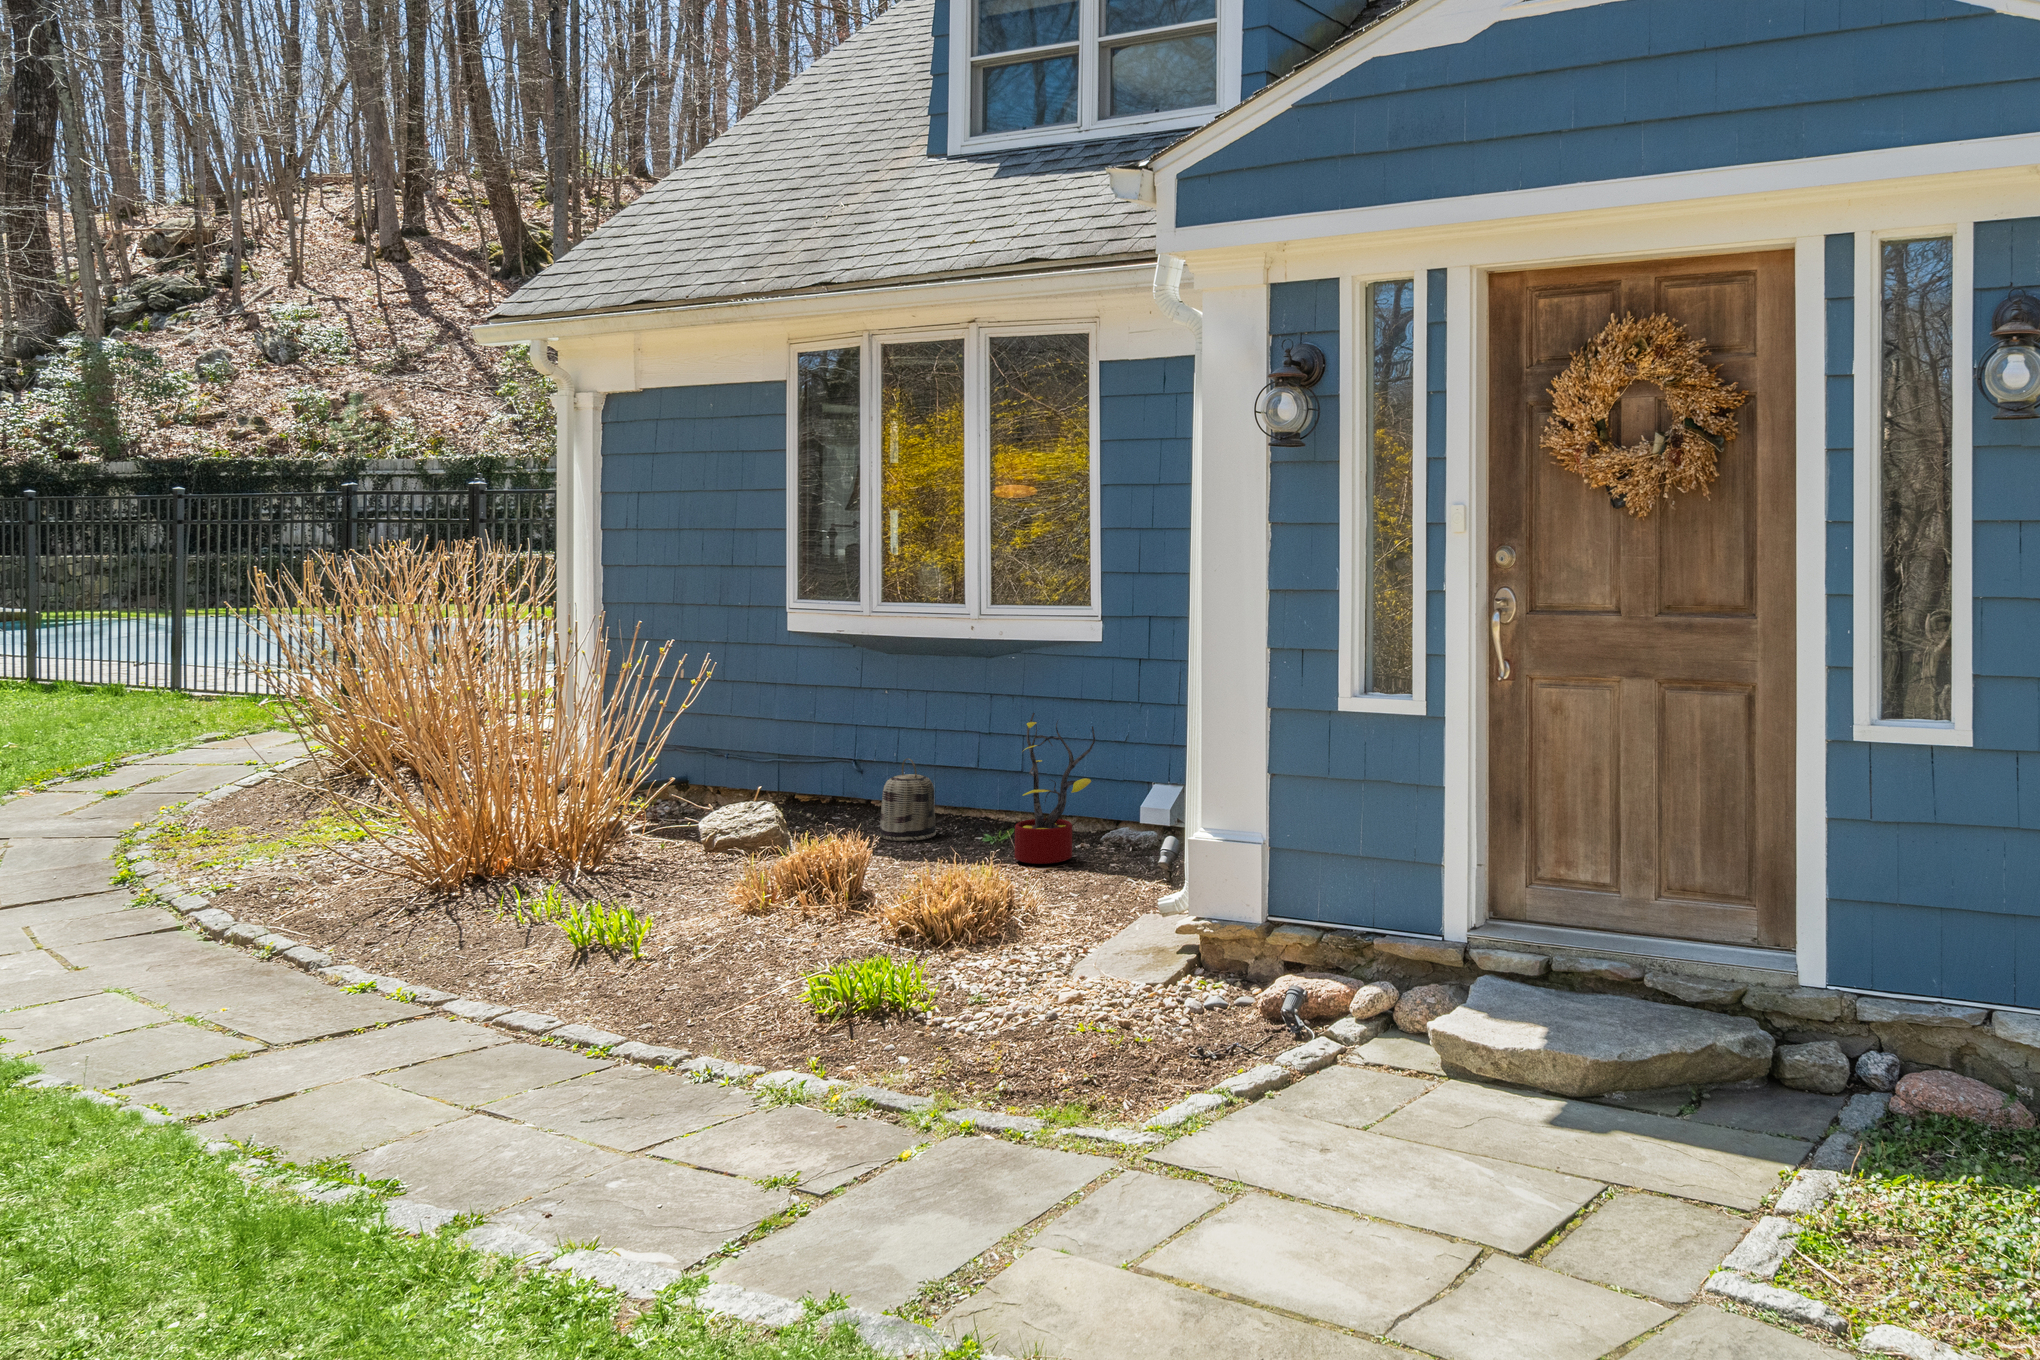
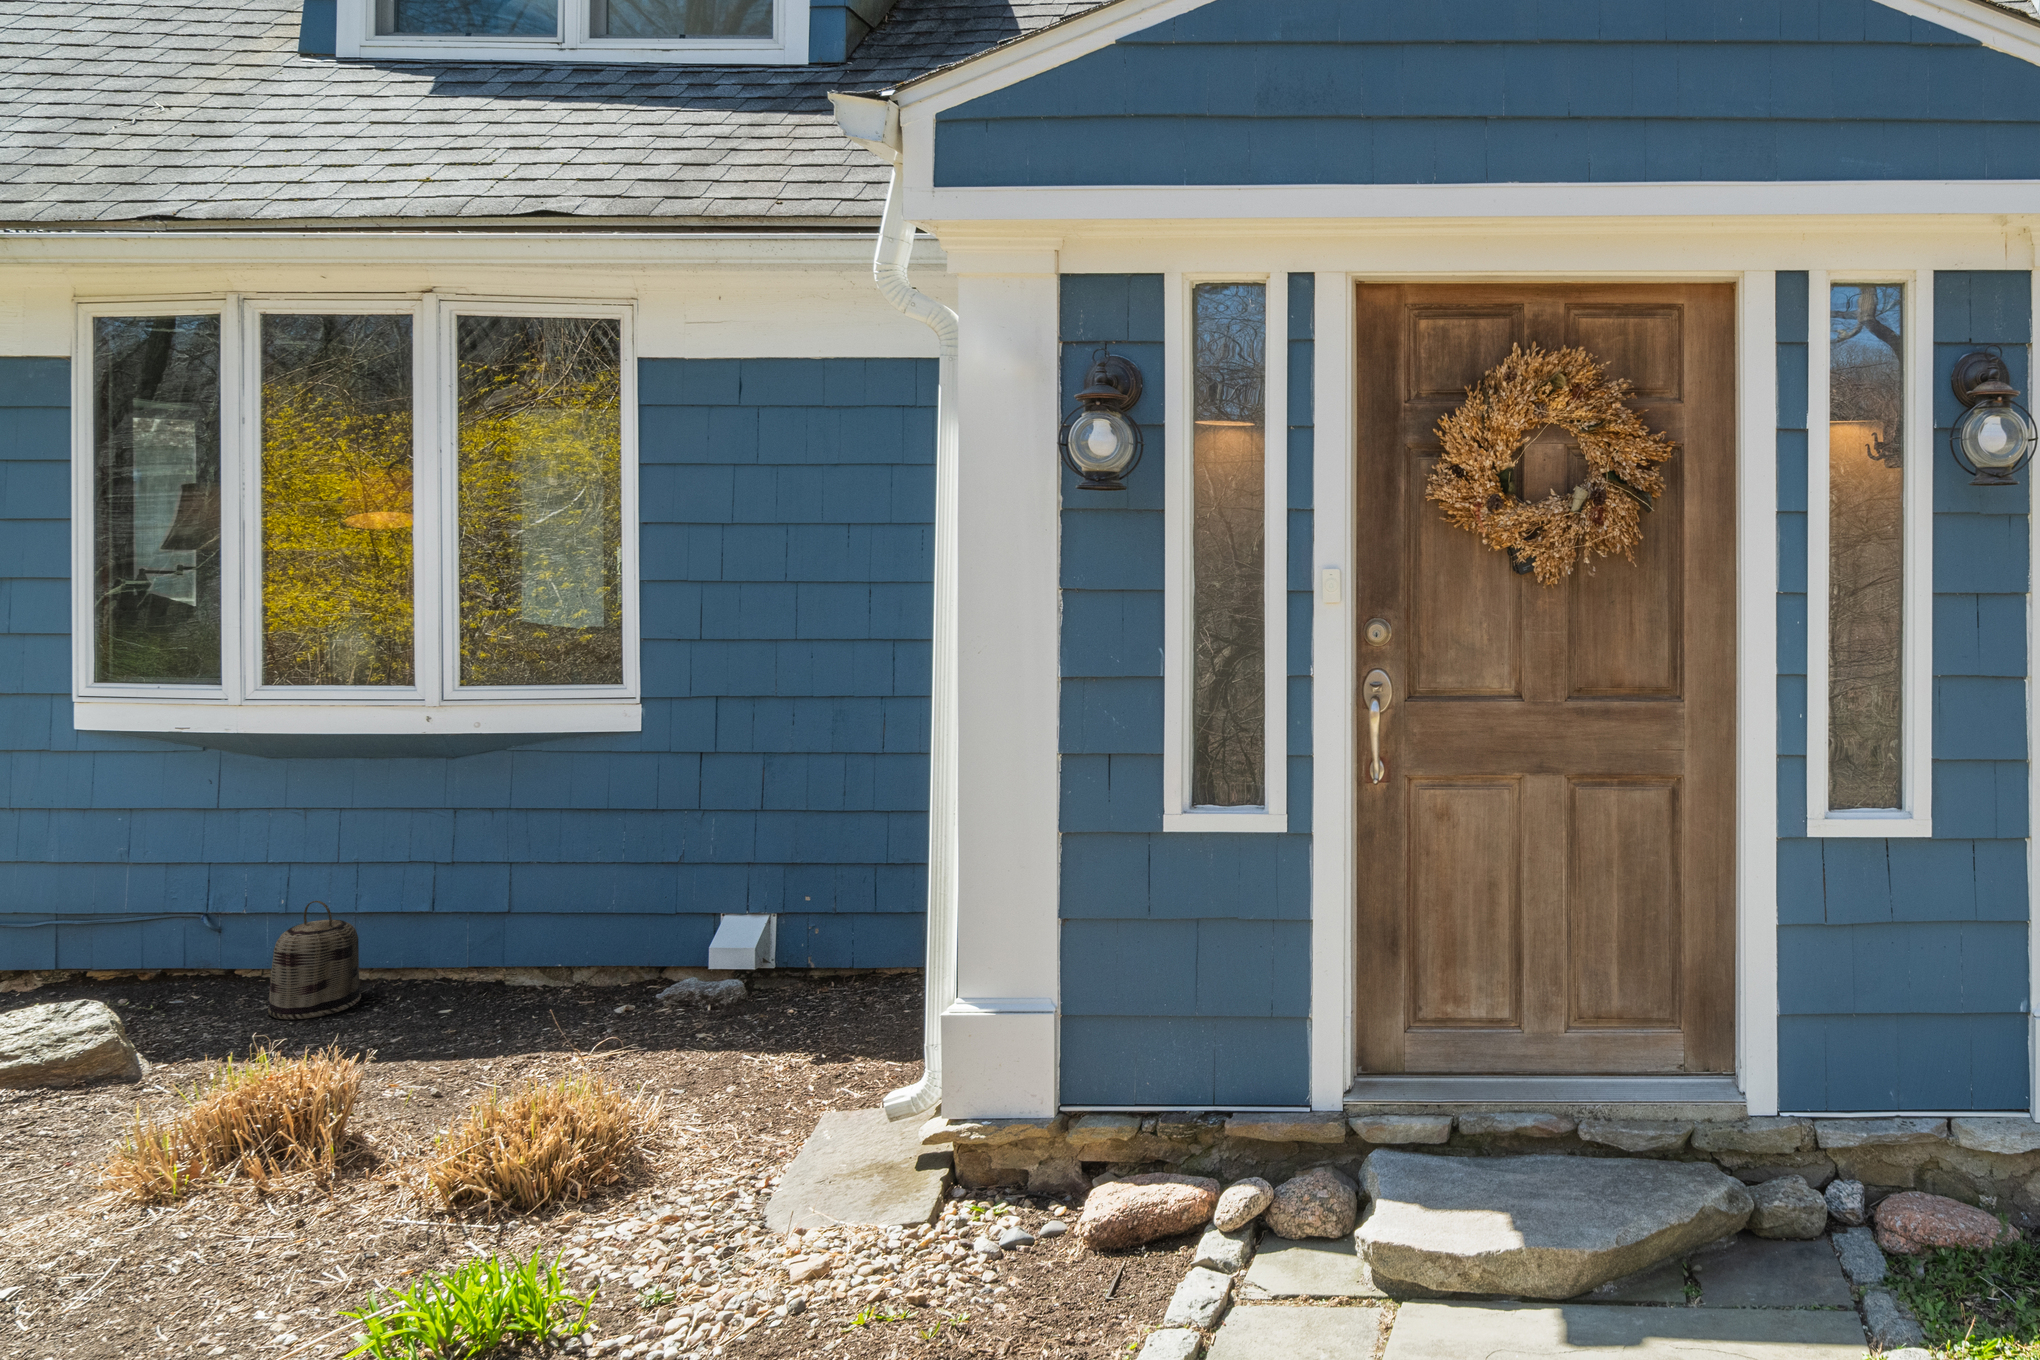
decorative plant: present [1015,713,1095,864] -> none [522,823,653,1029]

